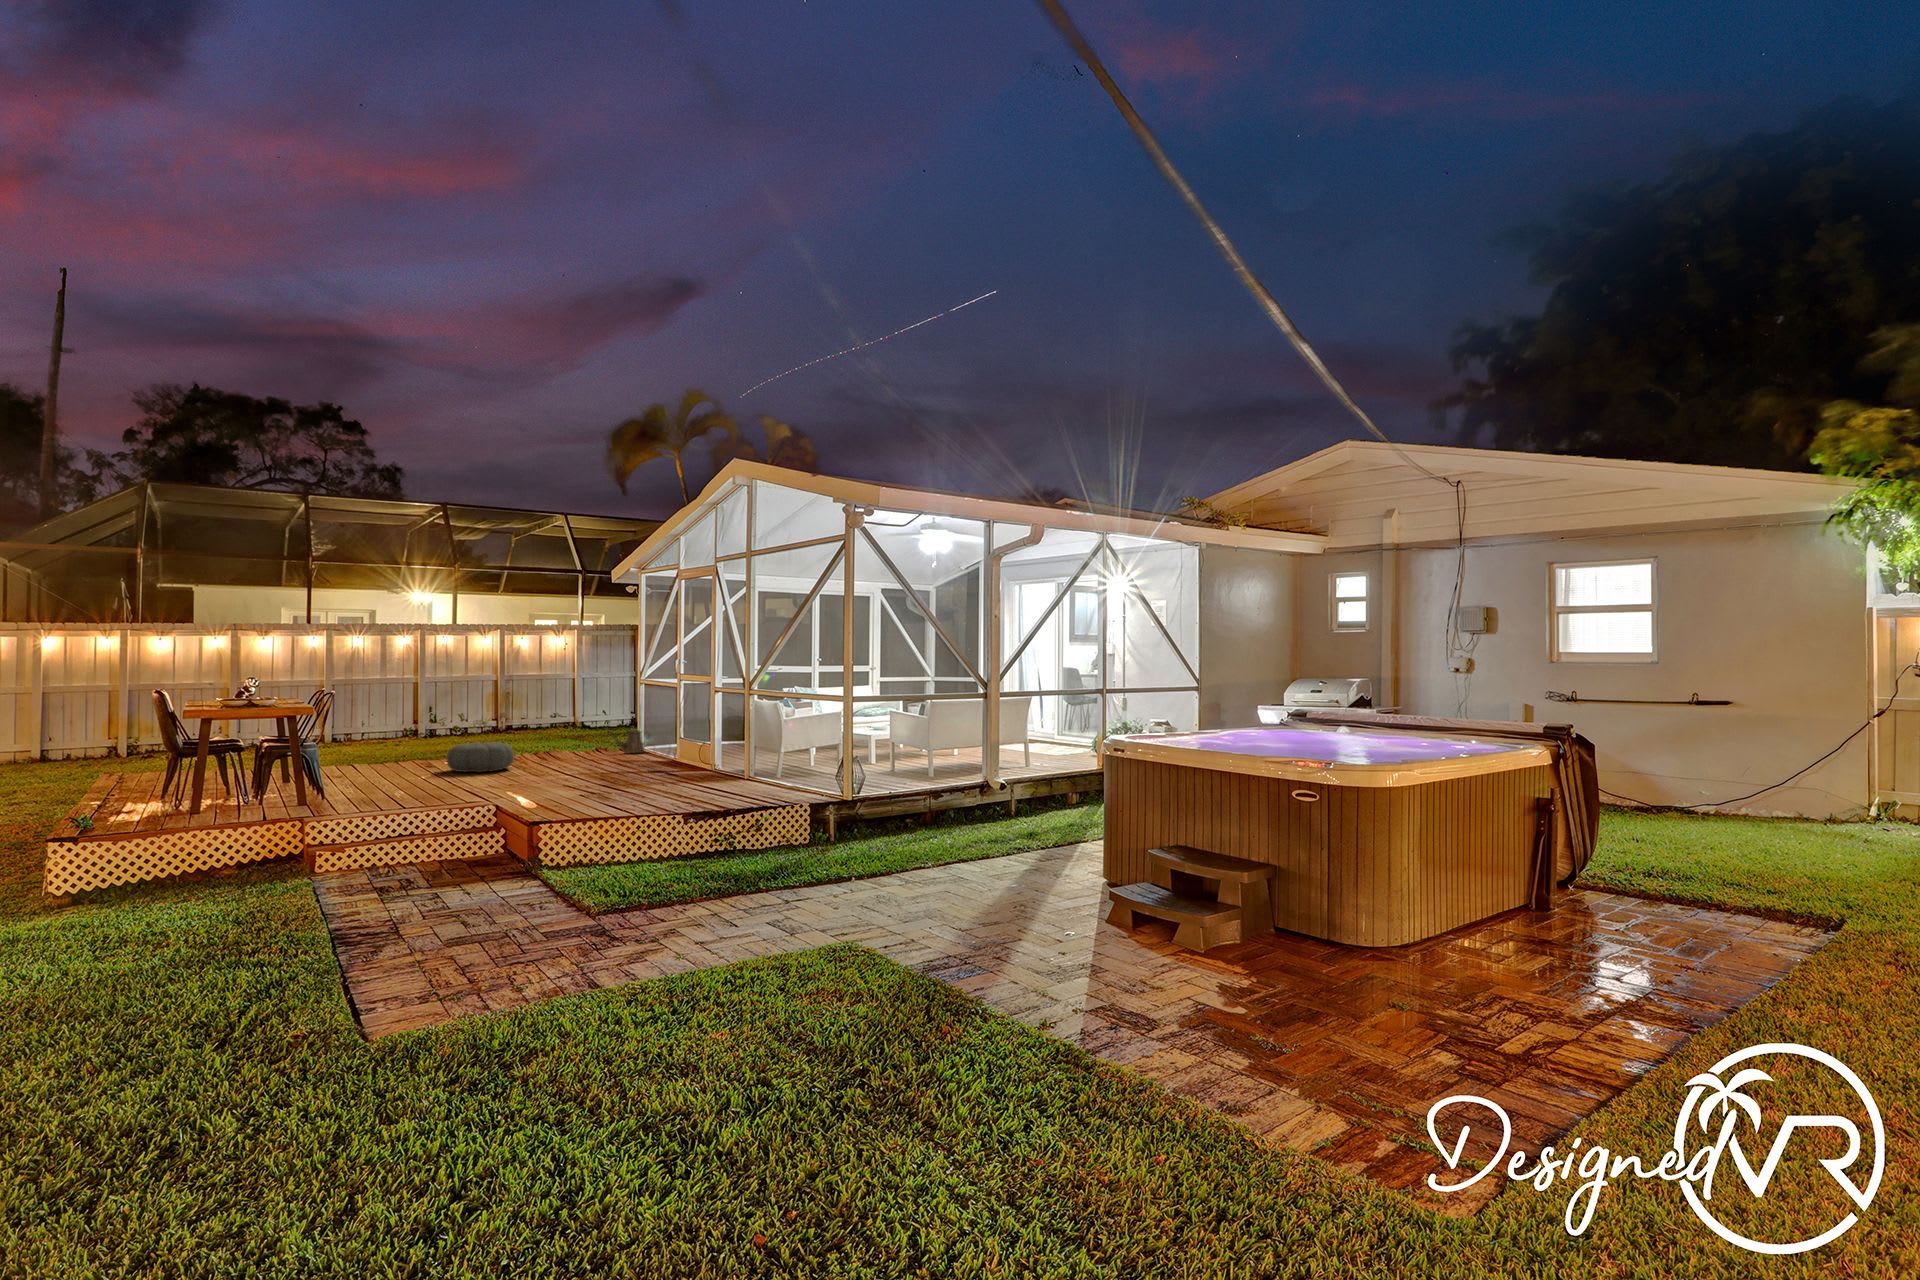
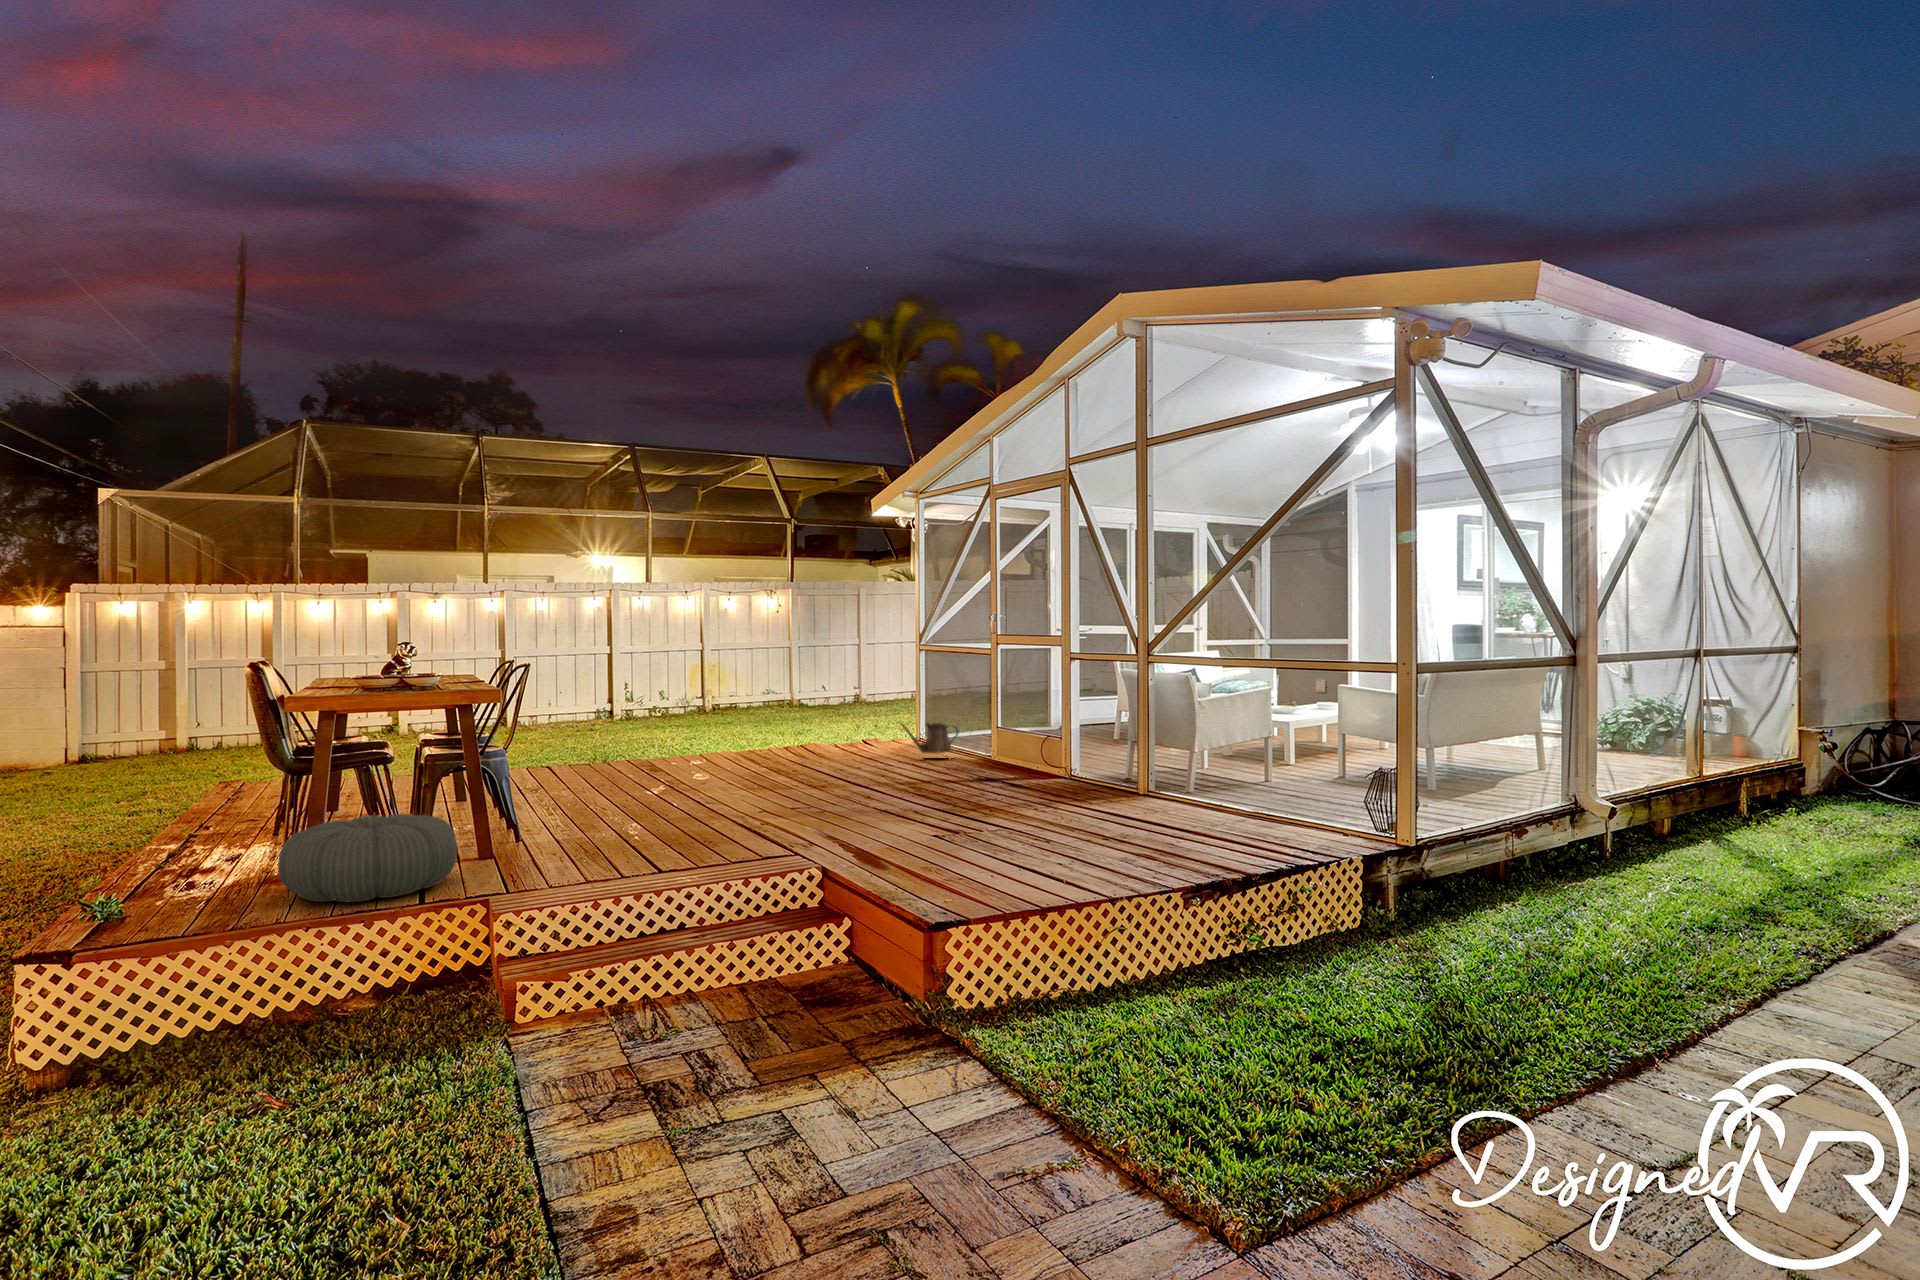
pouf: present [447,742,514,772] -> present [278,814,458,902]

